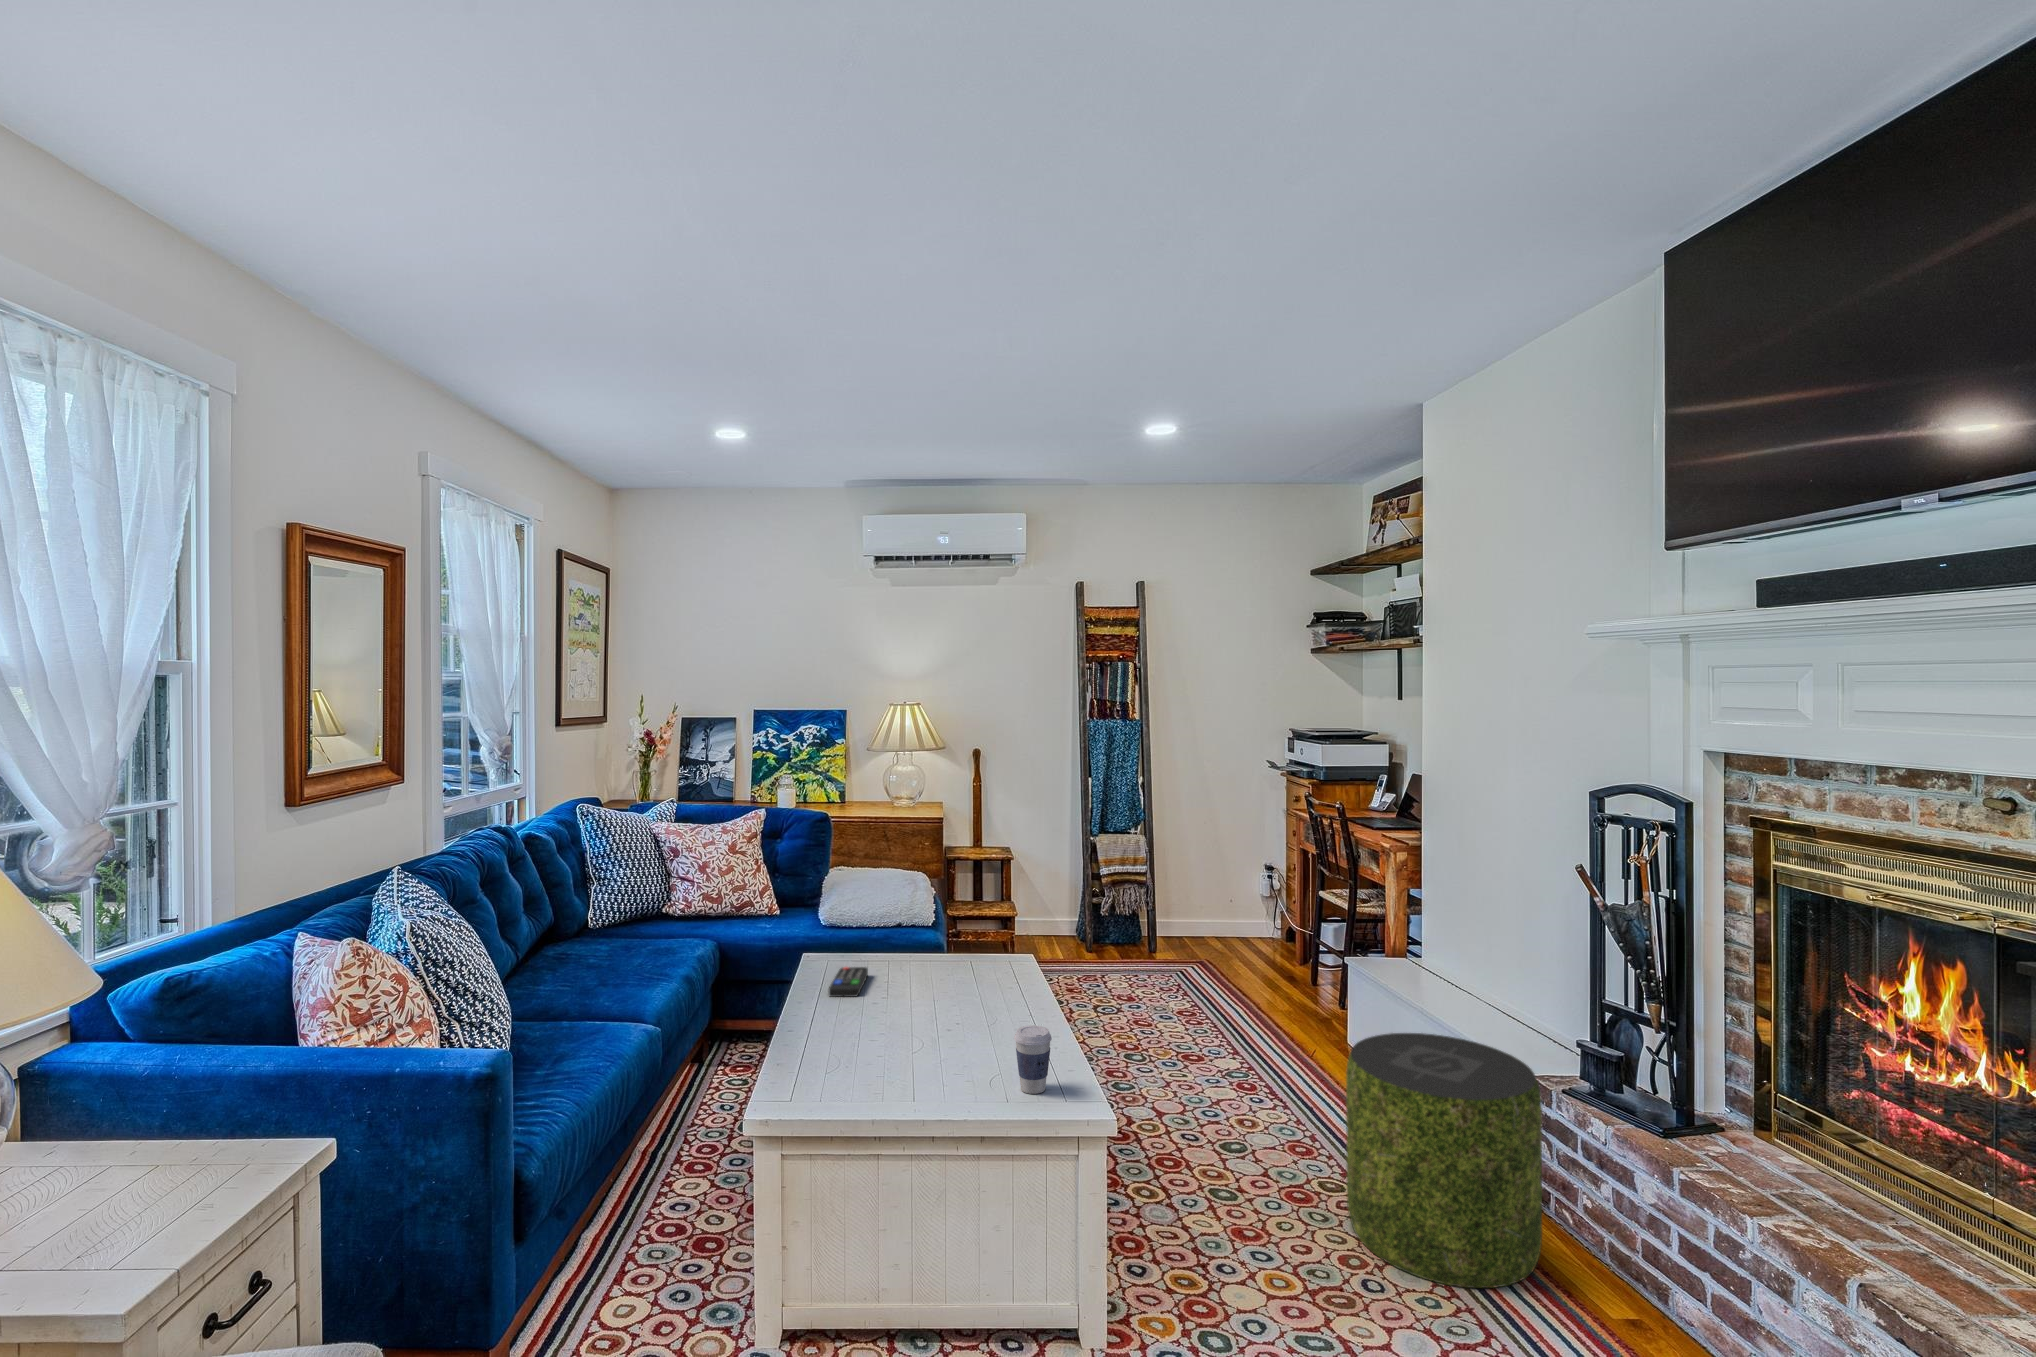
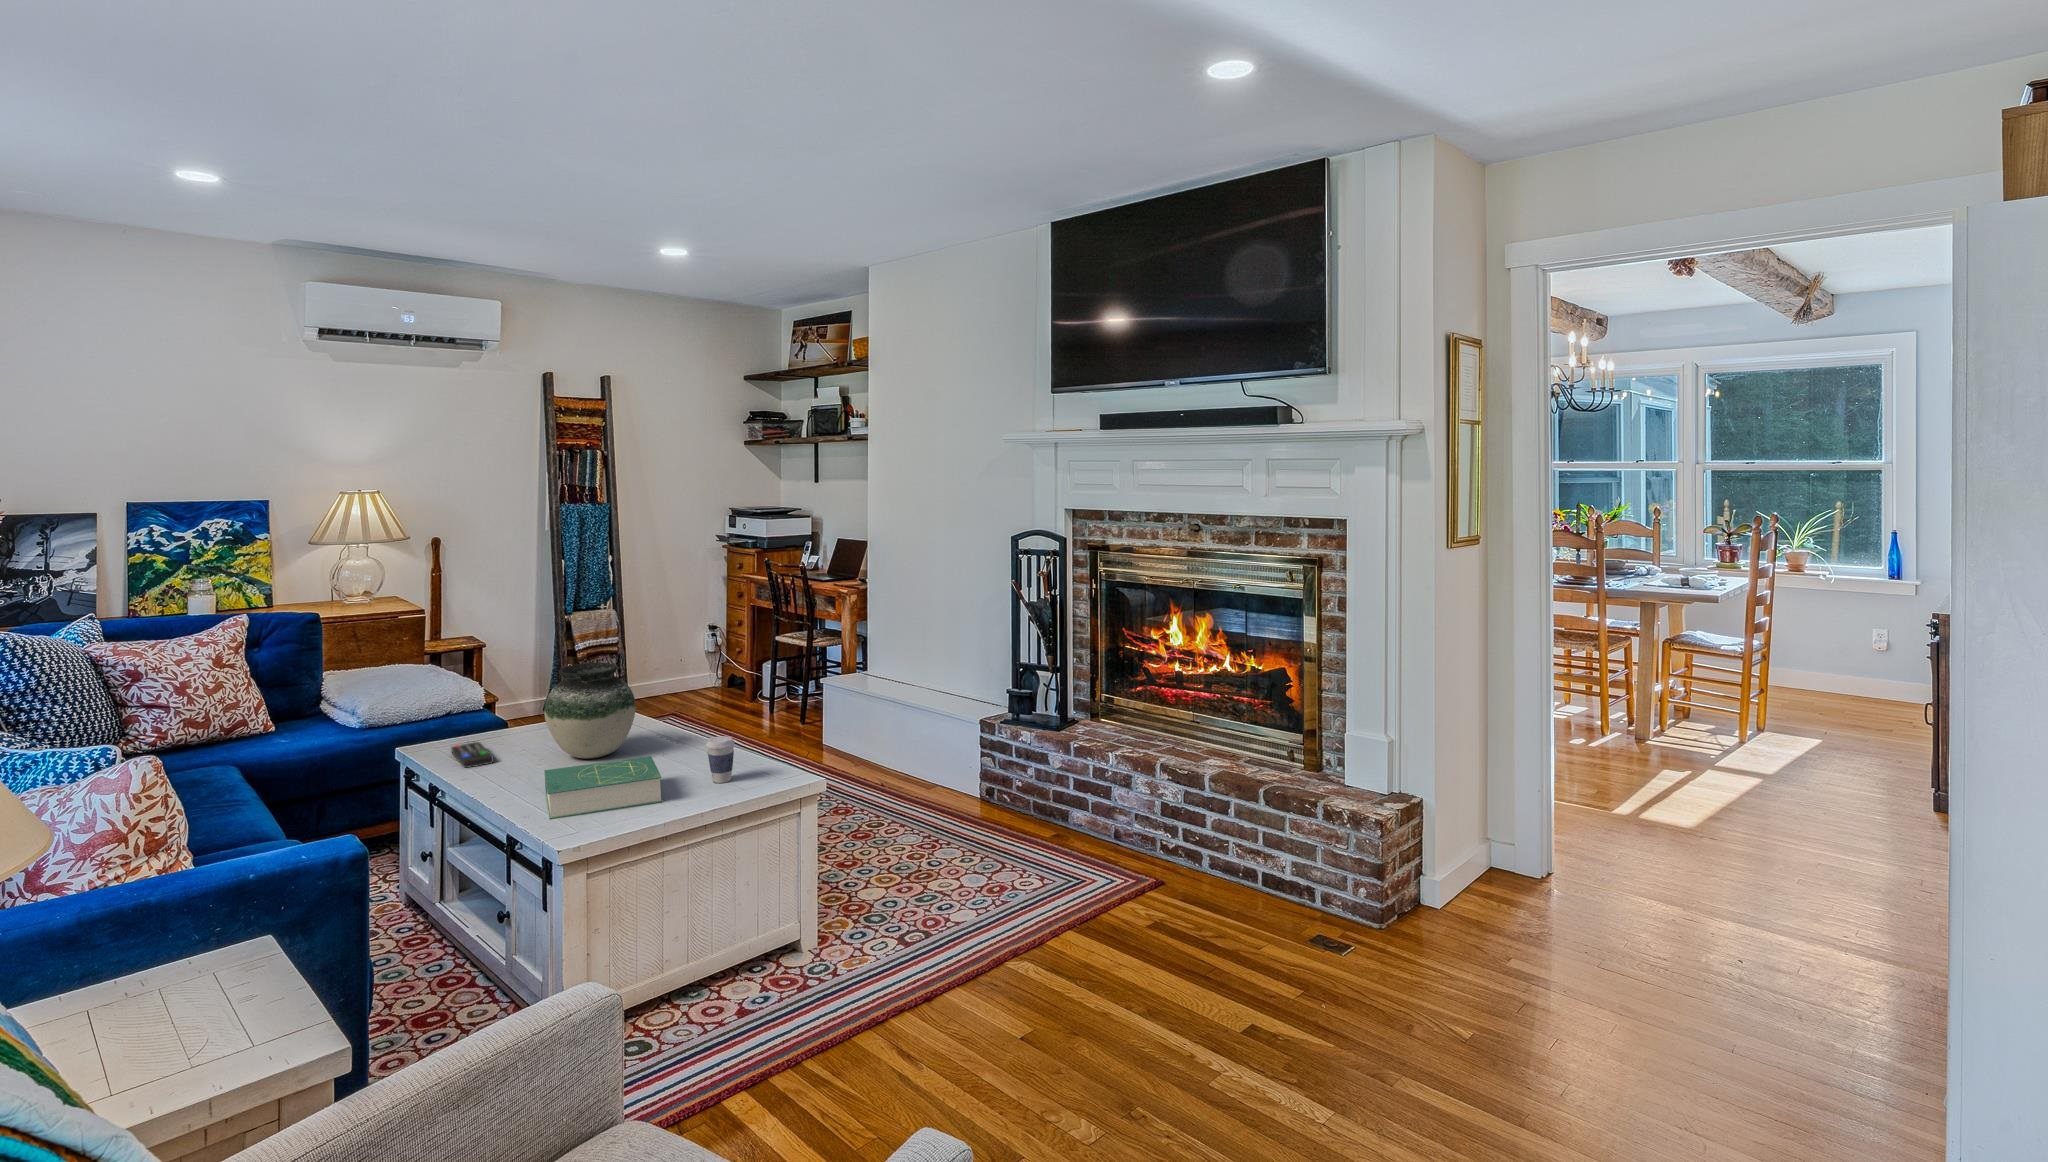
vase: none [901,896,1001,1015] -> present [544,663,636,759]
book: none [807,1024,962,1104] -> present [544,756,663,819]
pouf: present [1346,1033,1542,1288] -> none [891,707,1004,846]

